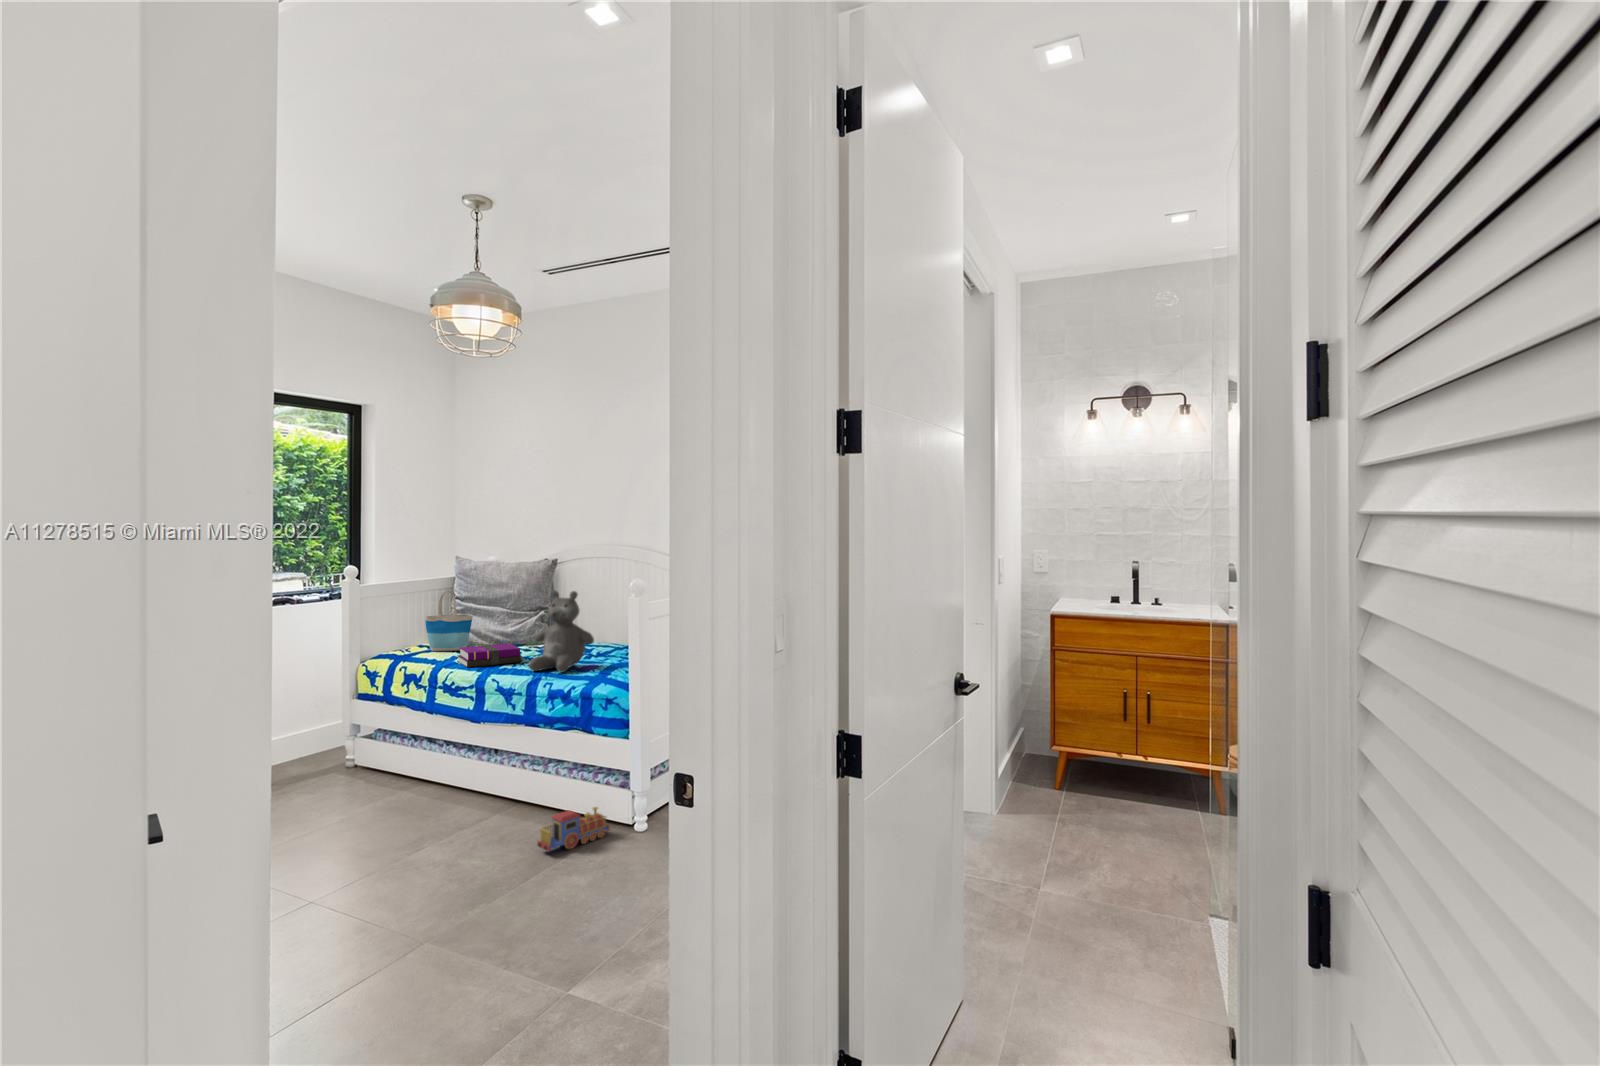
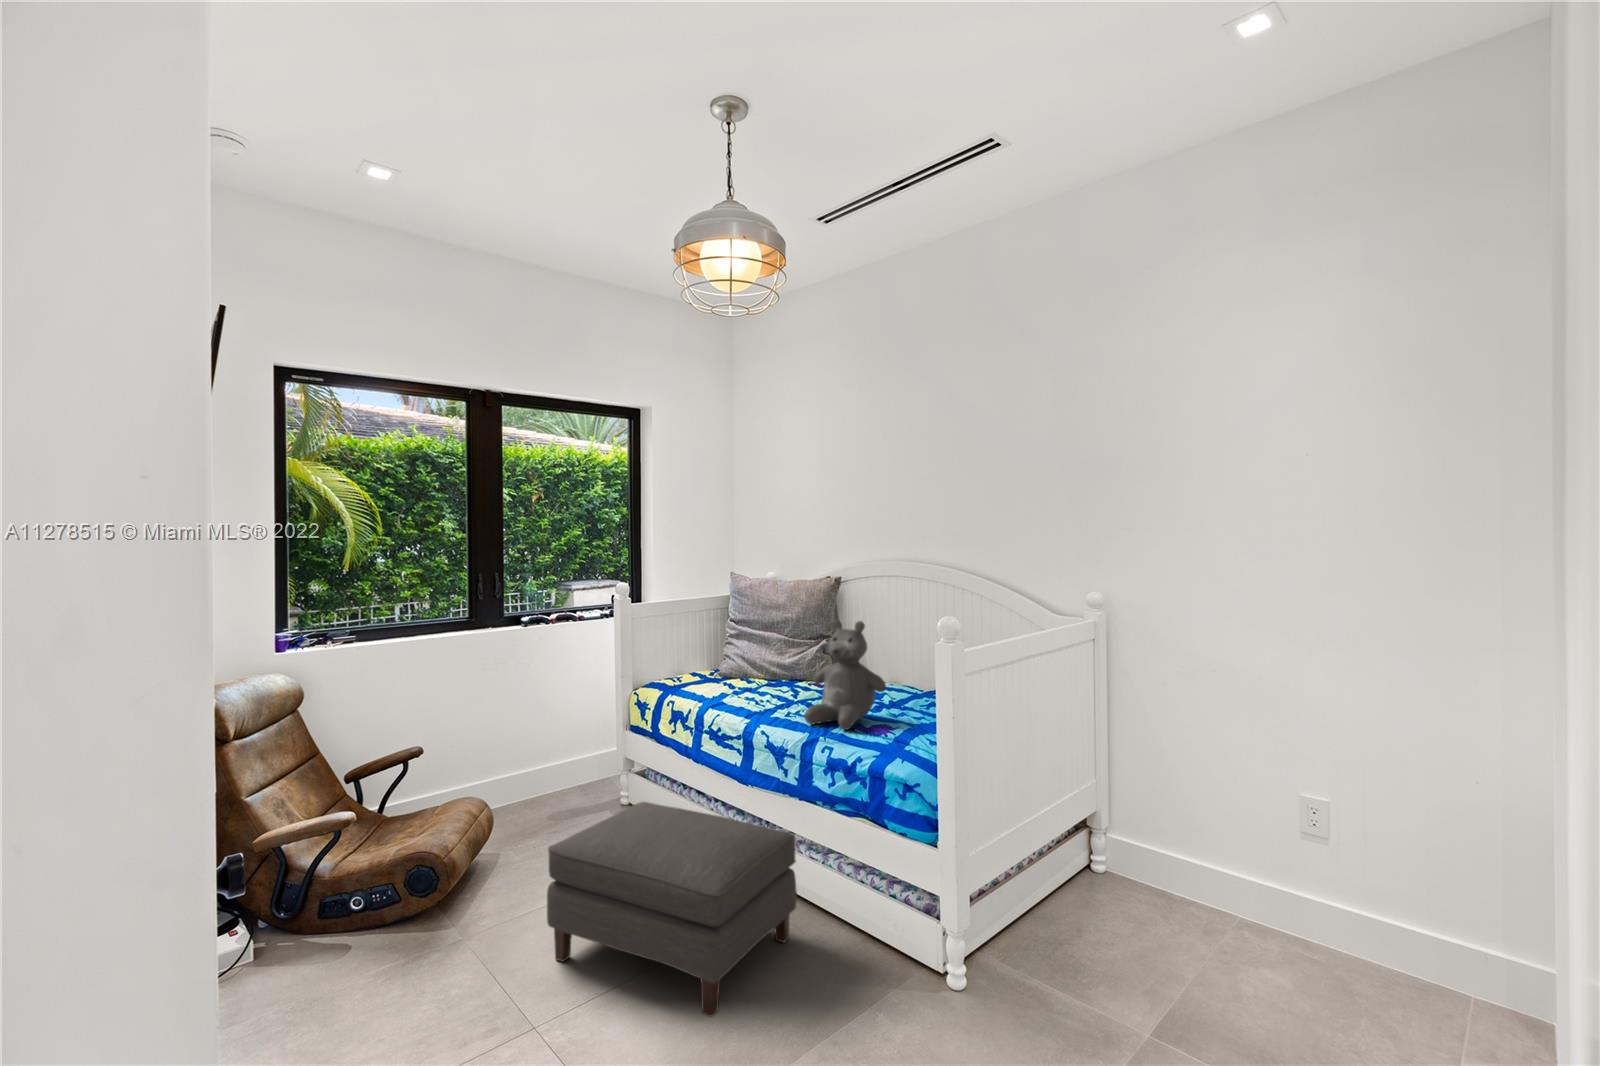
tote bag: present [425,591,473,651] -> none [697,613,747,683]
notebook: present [458,643,523,667] -> none [726,680,799,711]
ottoman: none [316,739,525,865] -> present [547,802,797,1016]
toy train: present [537,807,610,852] -> none [810,947,912,1019]

